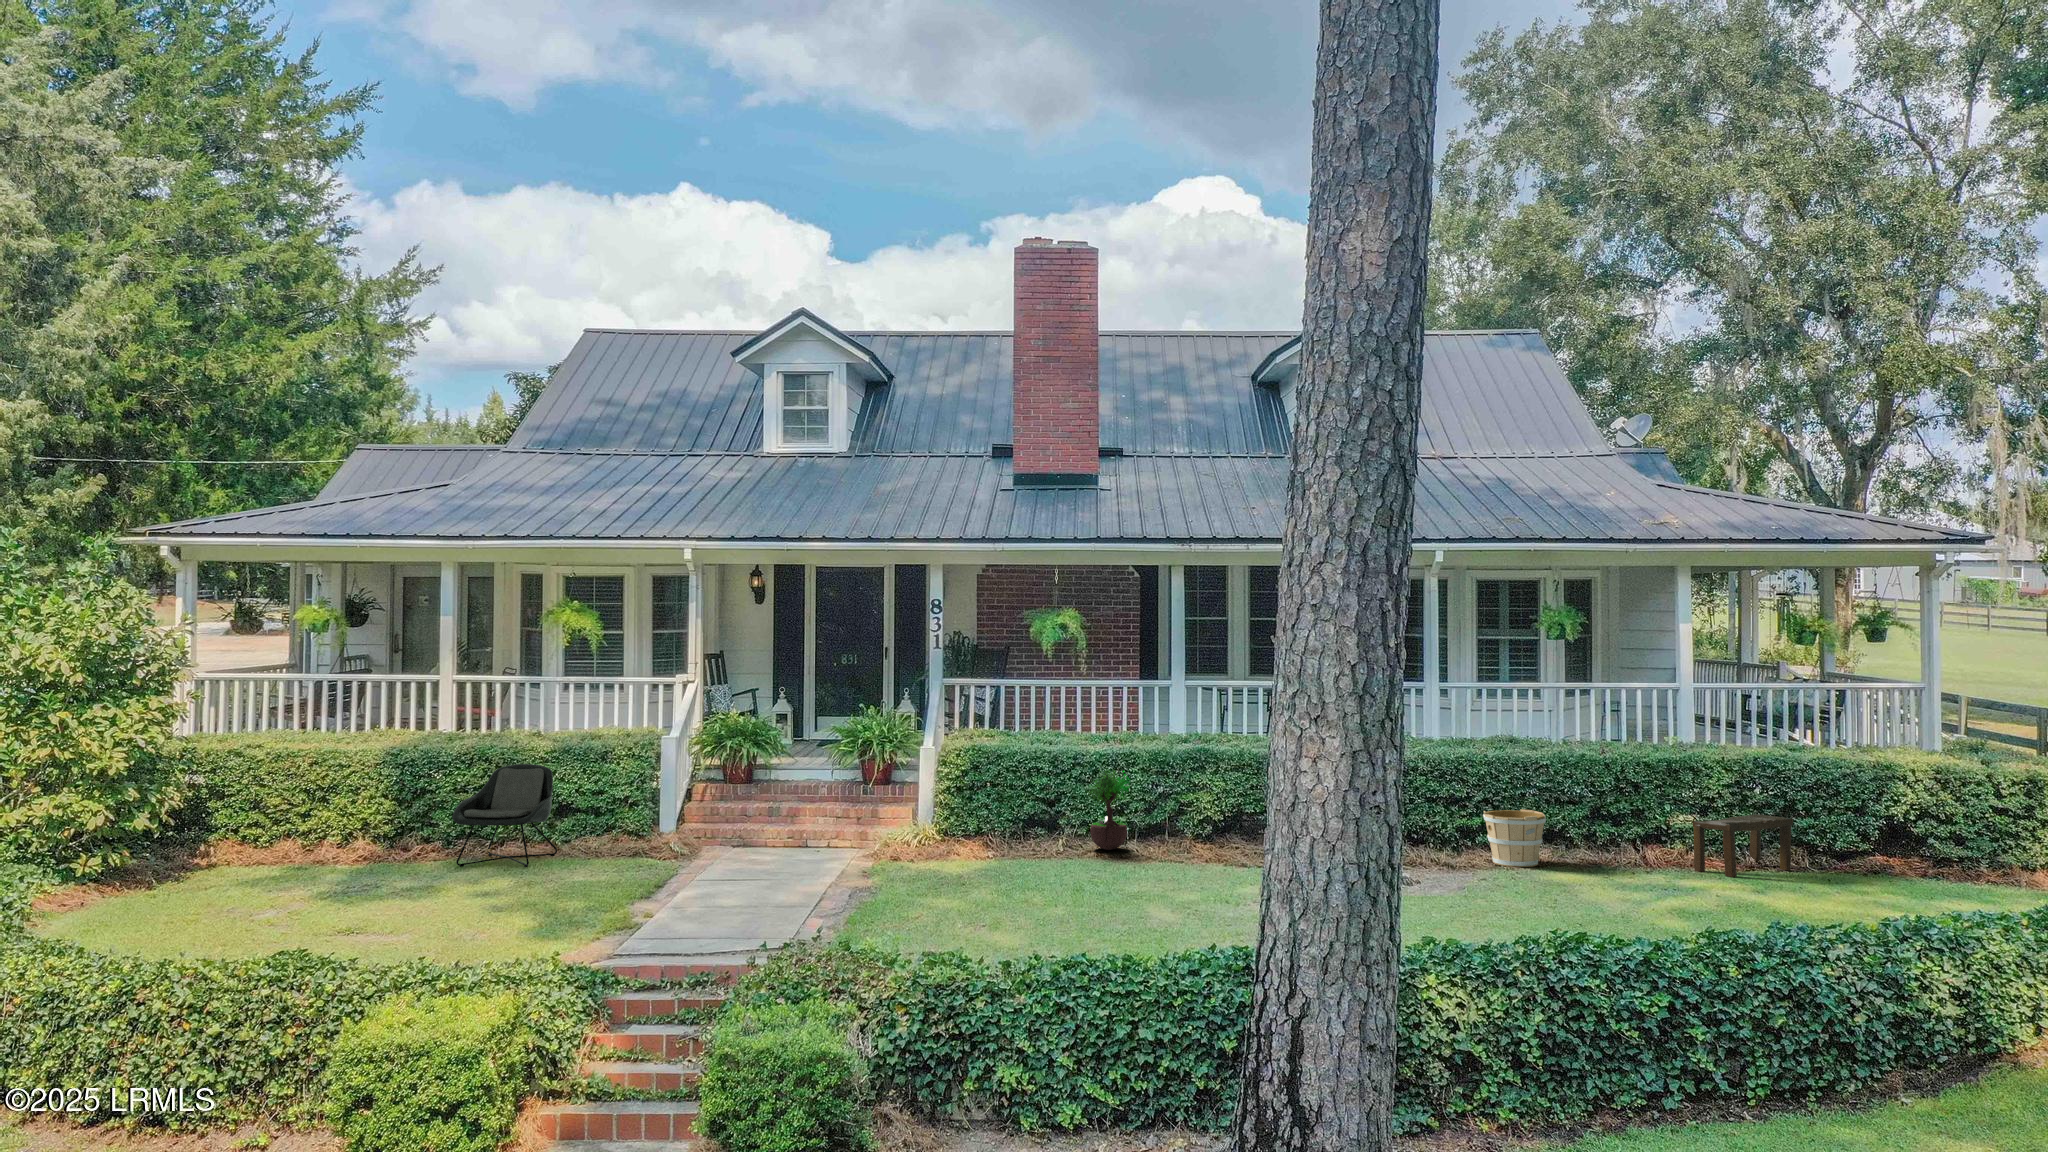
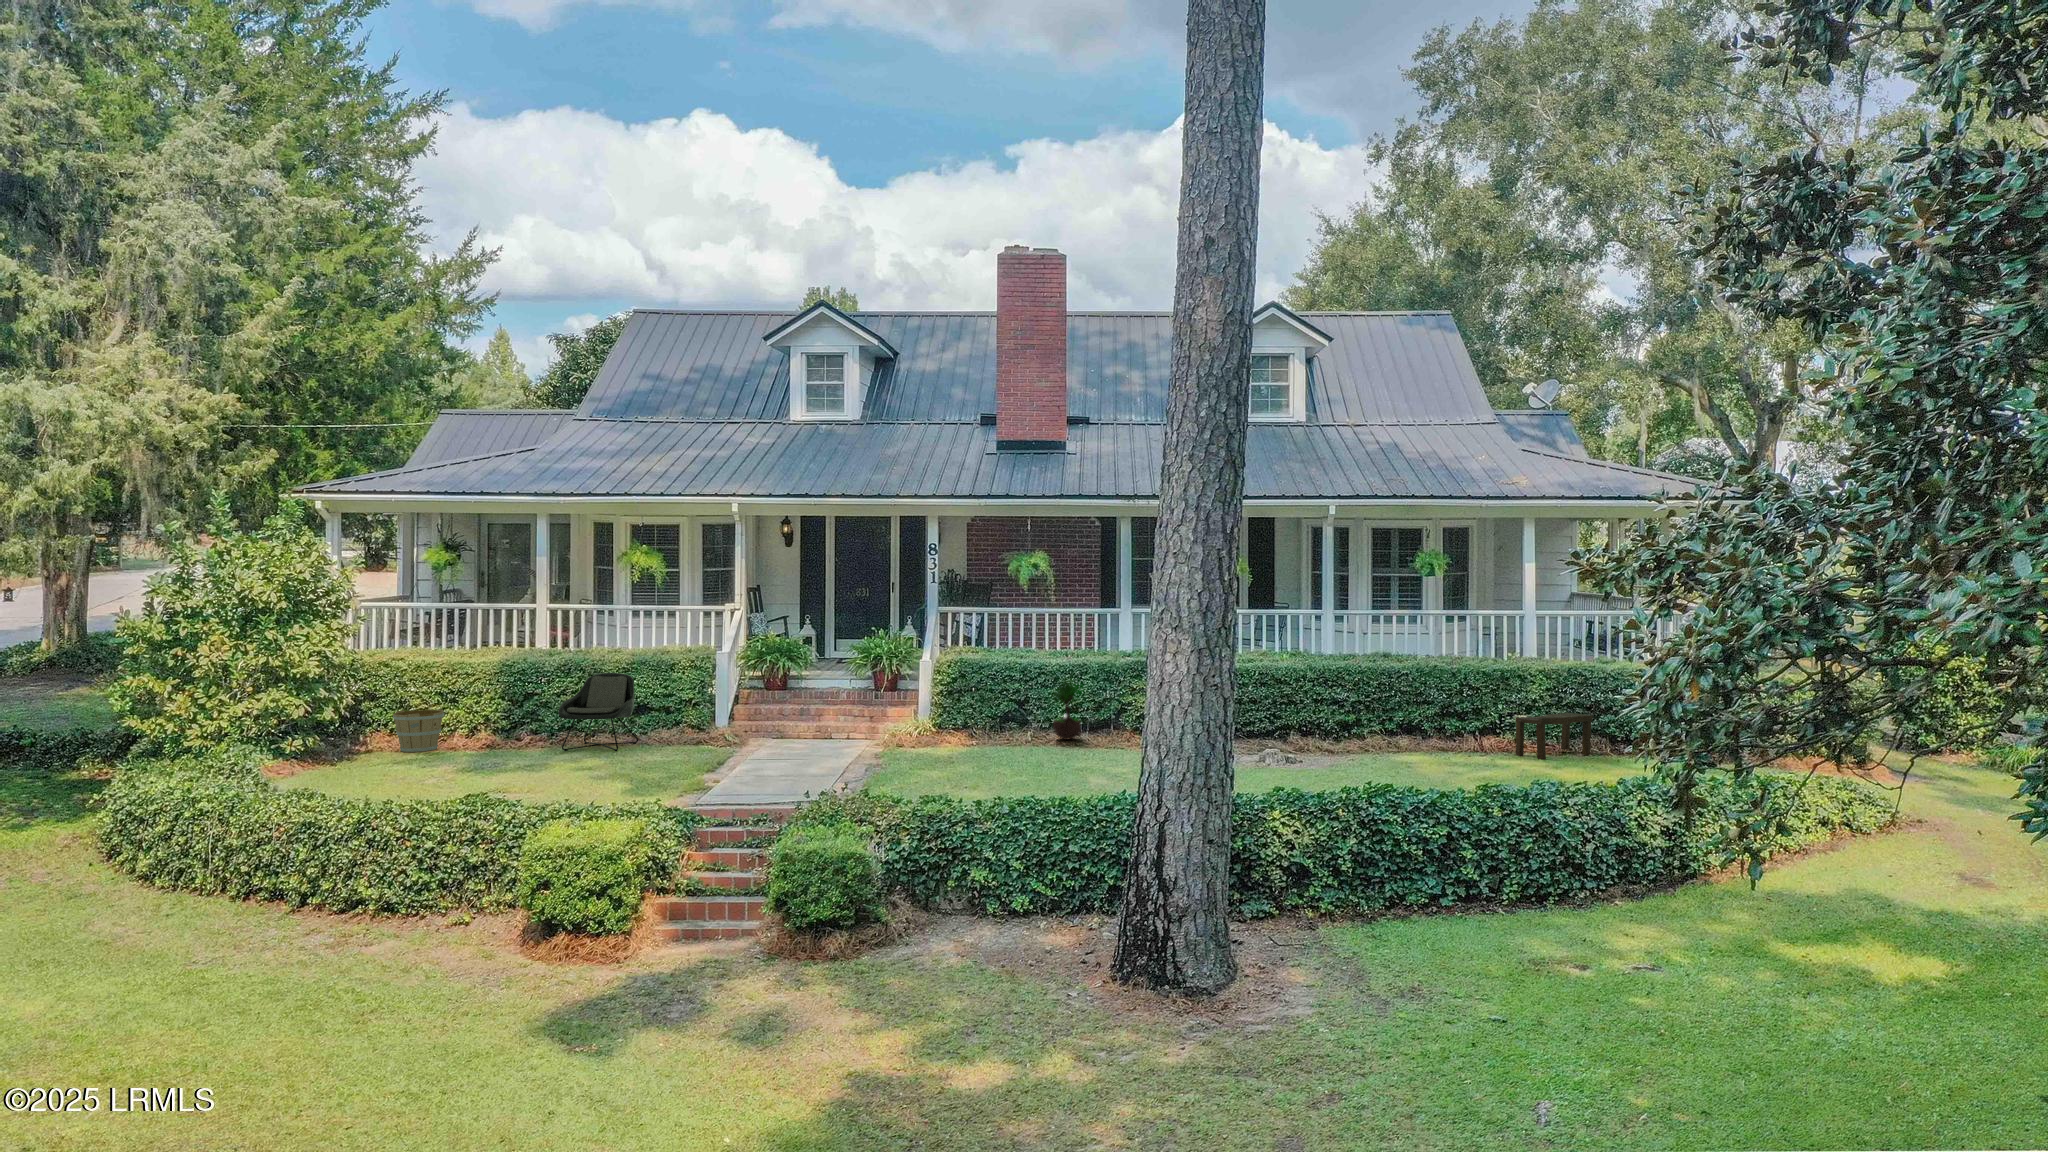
wooden bucket: present [1483,809,1546,867] -> present [393,709,444,753]

